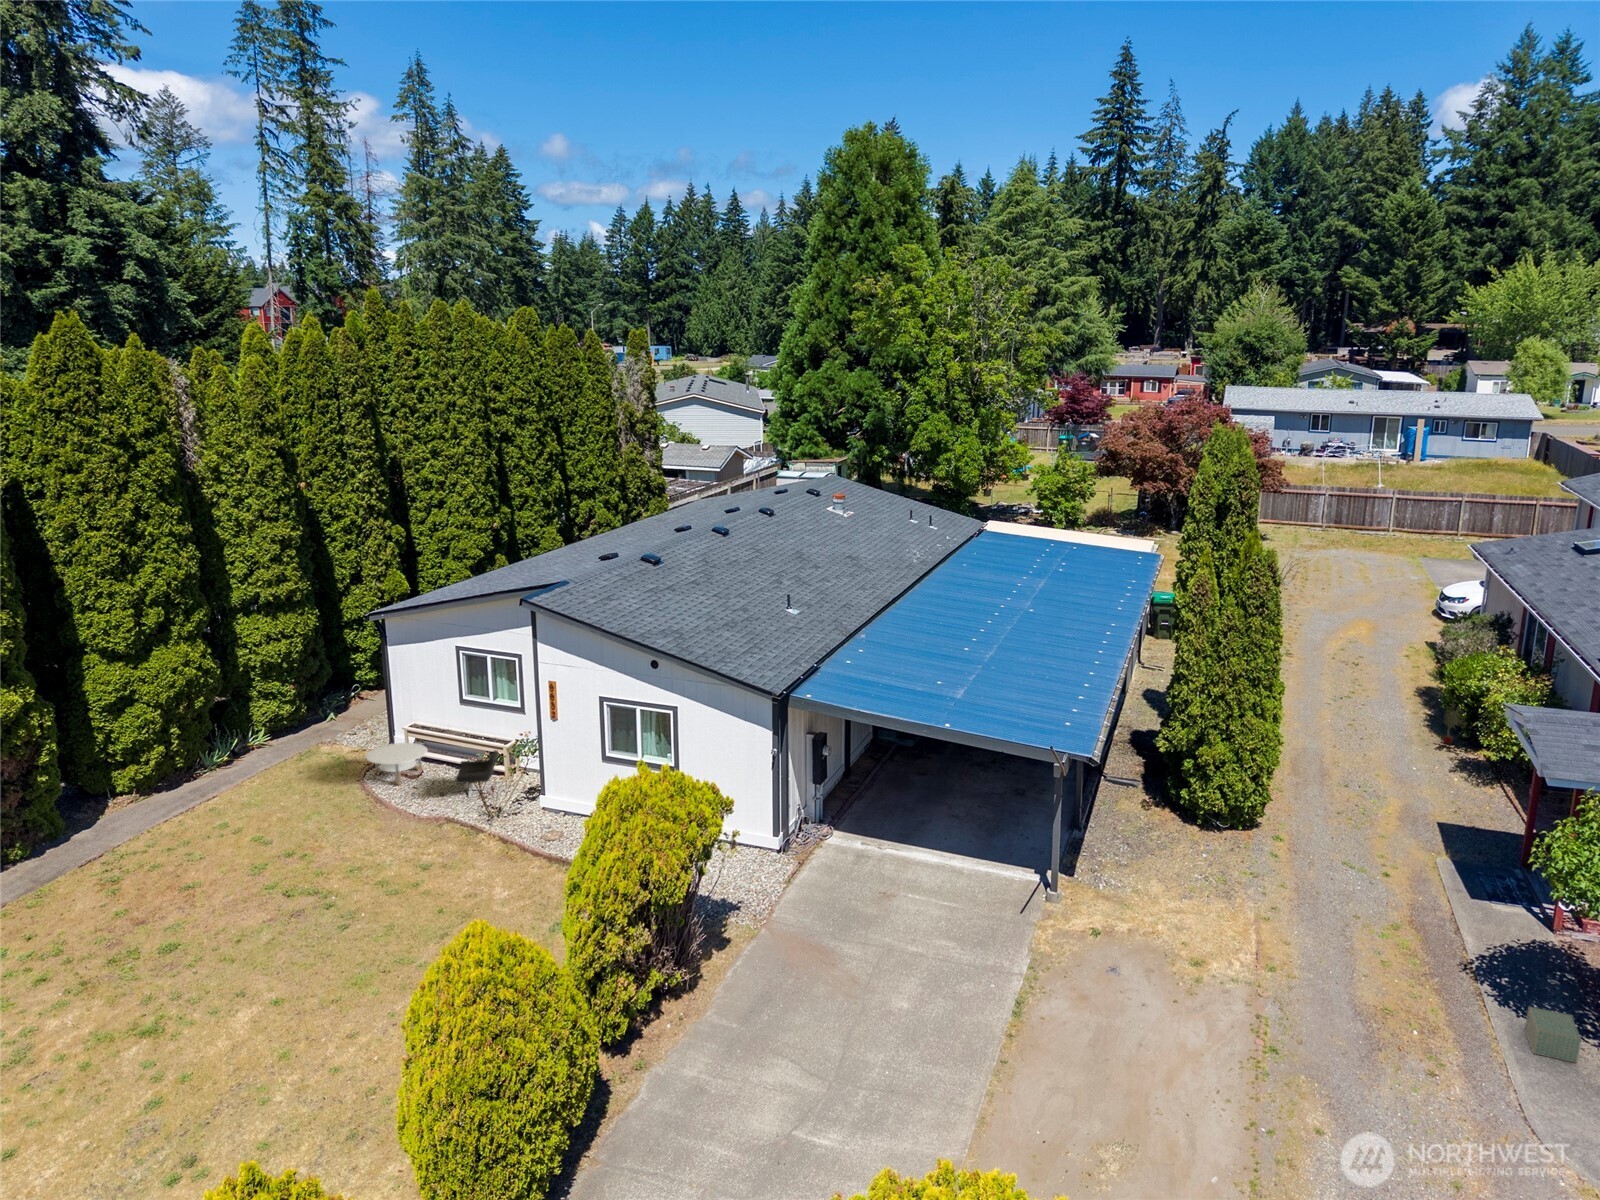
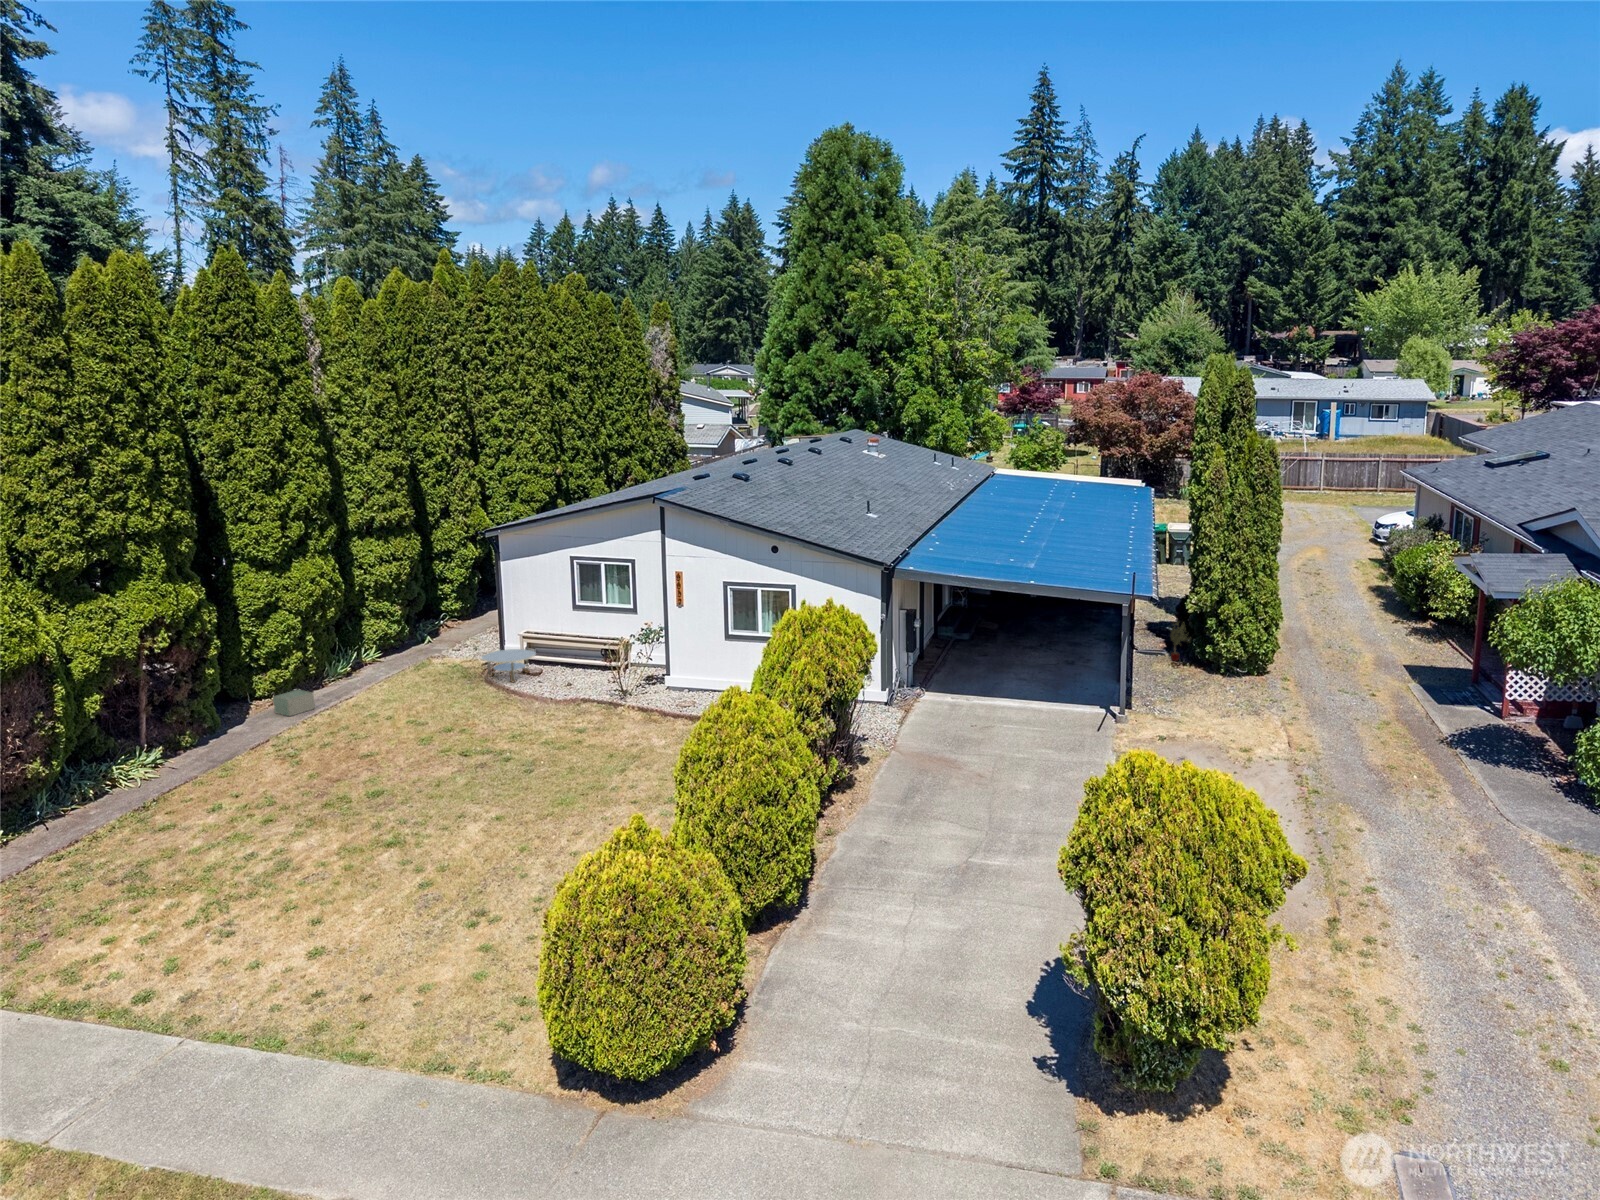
potted tree: present [1443,706,1466,744] -> present [1170,623,1190,661]
lounge chair: present [456,750,498,796] -> none [564,646,606,687]
storage box: present [1525,1007,1581,1063] -> present [273,690,315,716]

